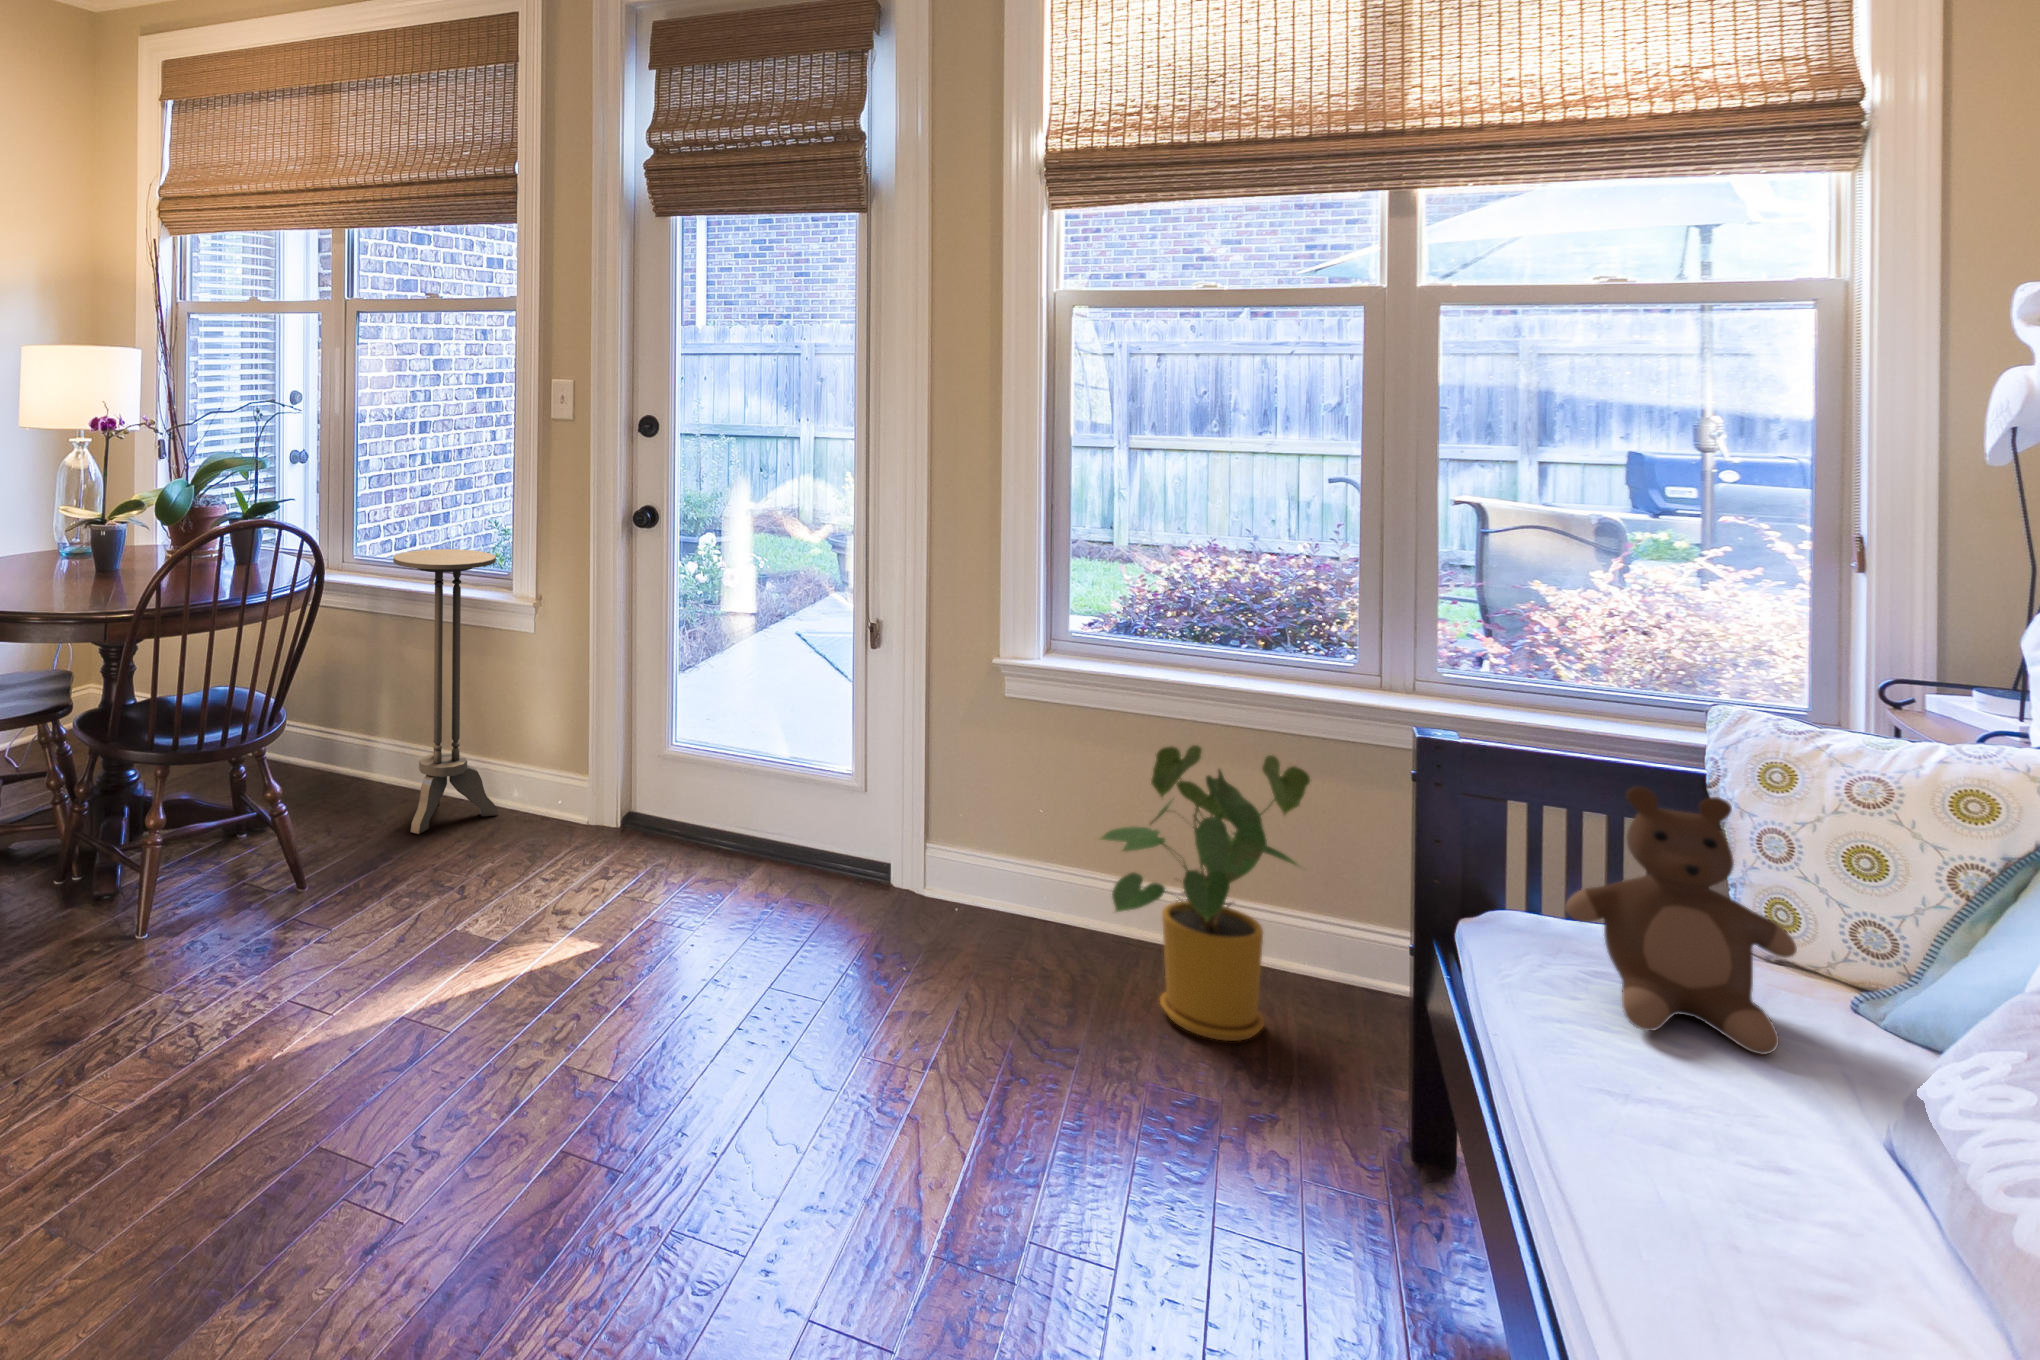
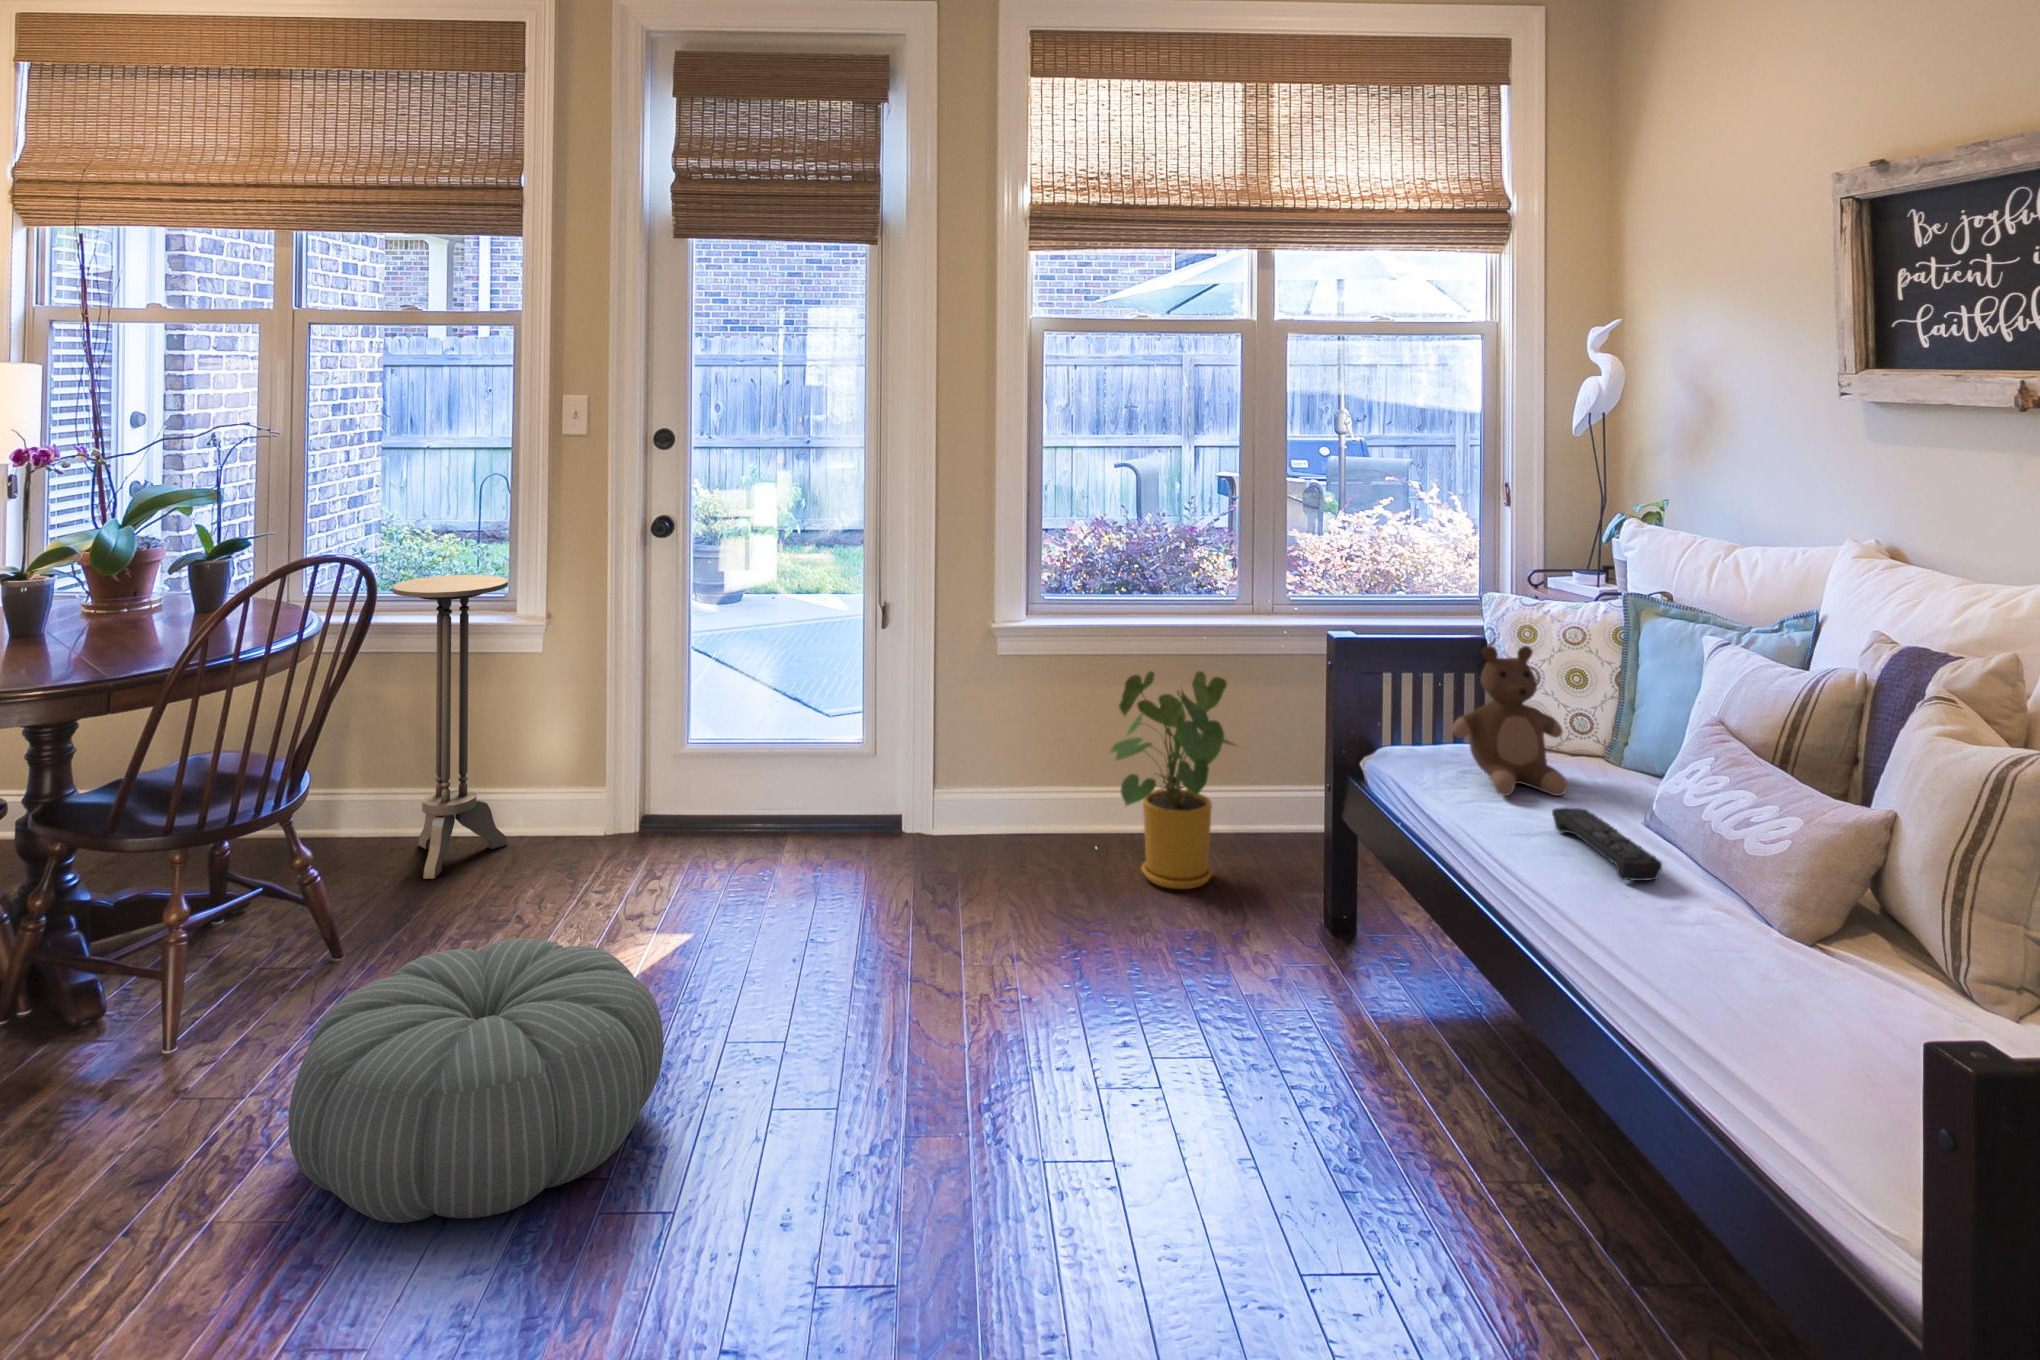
pouf: none [122,903,463,1170] -> present [288,938,664,1223]
remote control: none [1698,1073,1863,1251] -> present [1552,807,1662,881]

